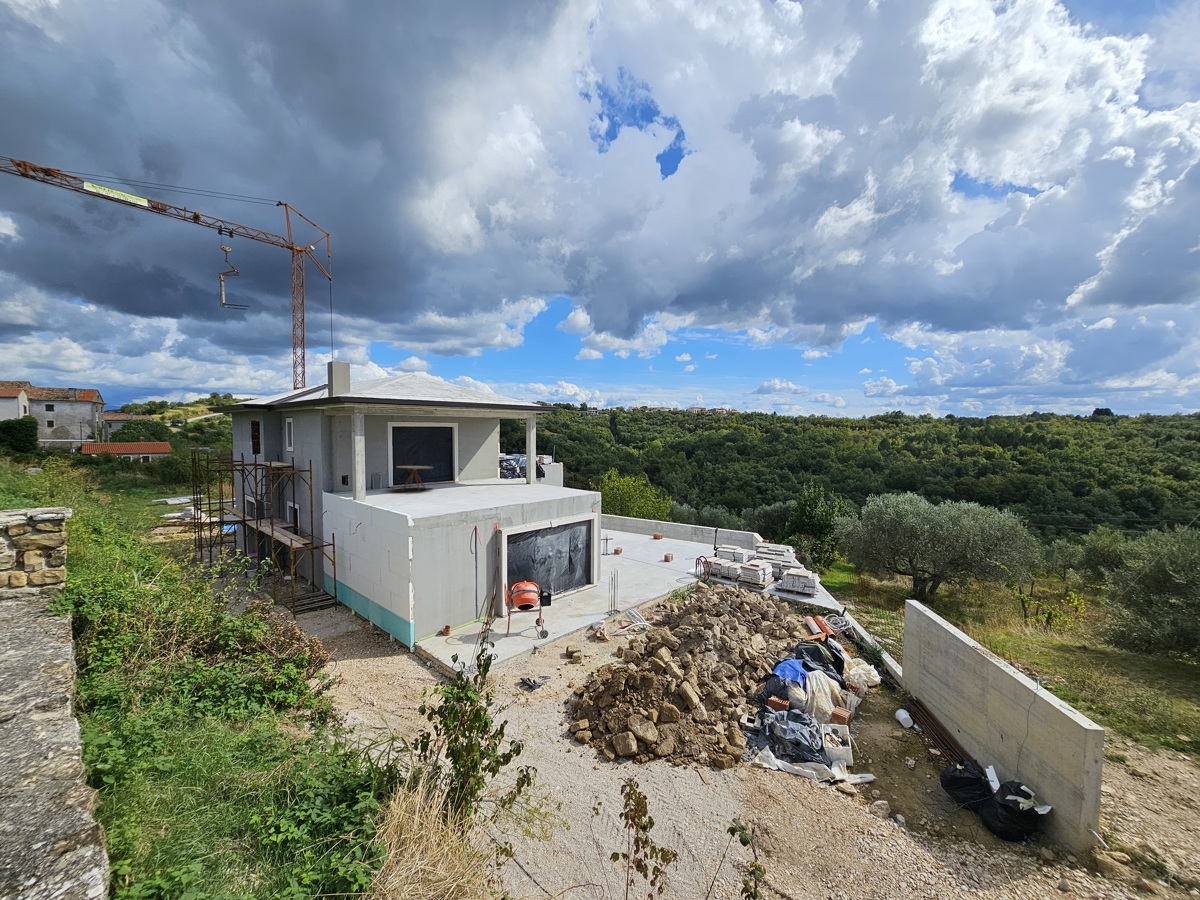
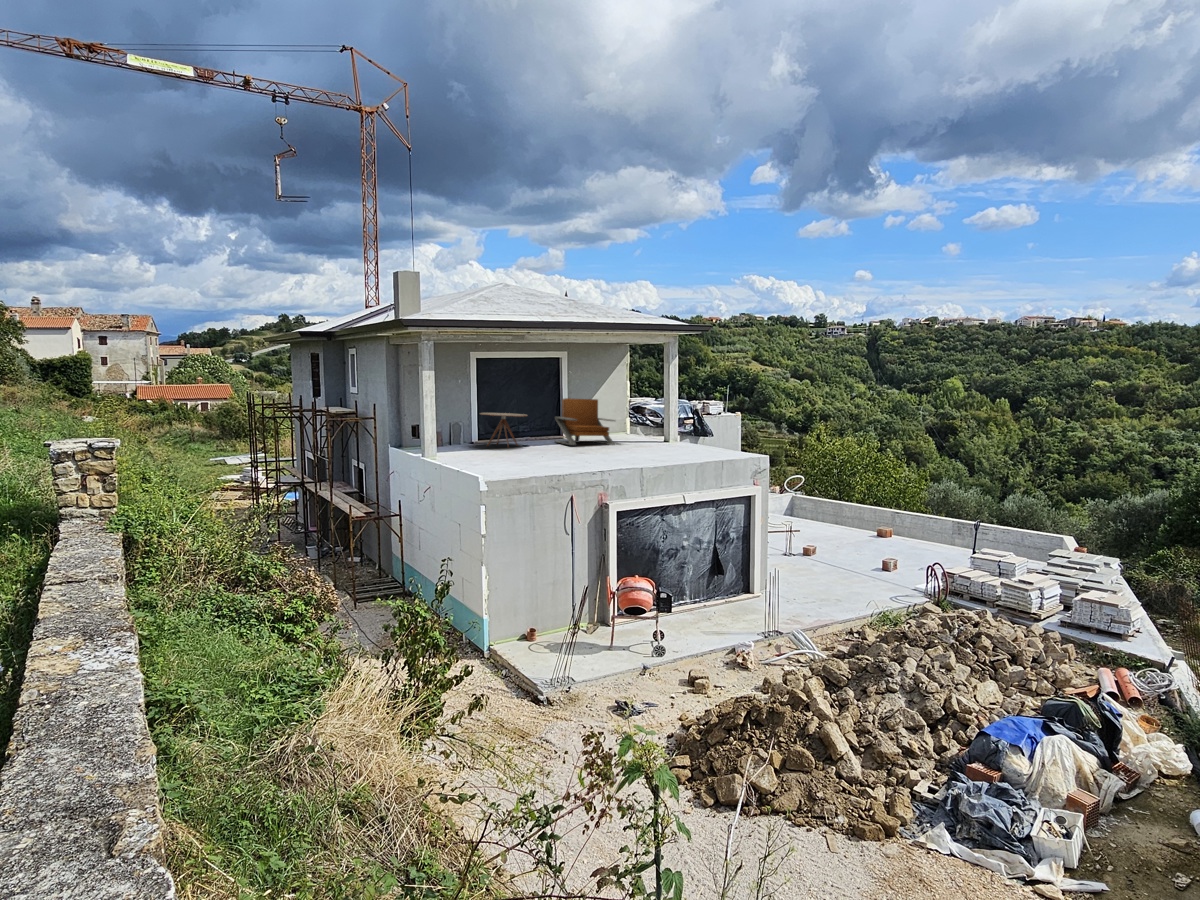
lounge chair: none [451,455,496,488] -> present [555,398,615,445]

